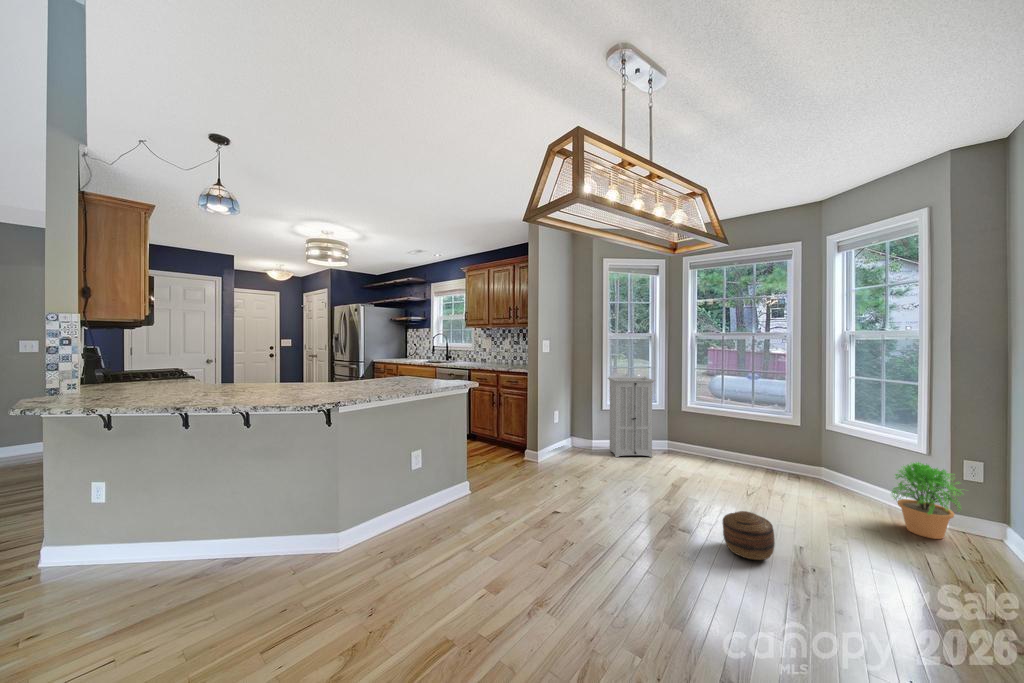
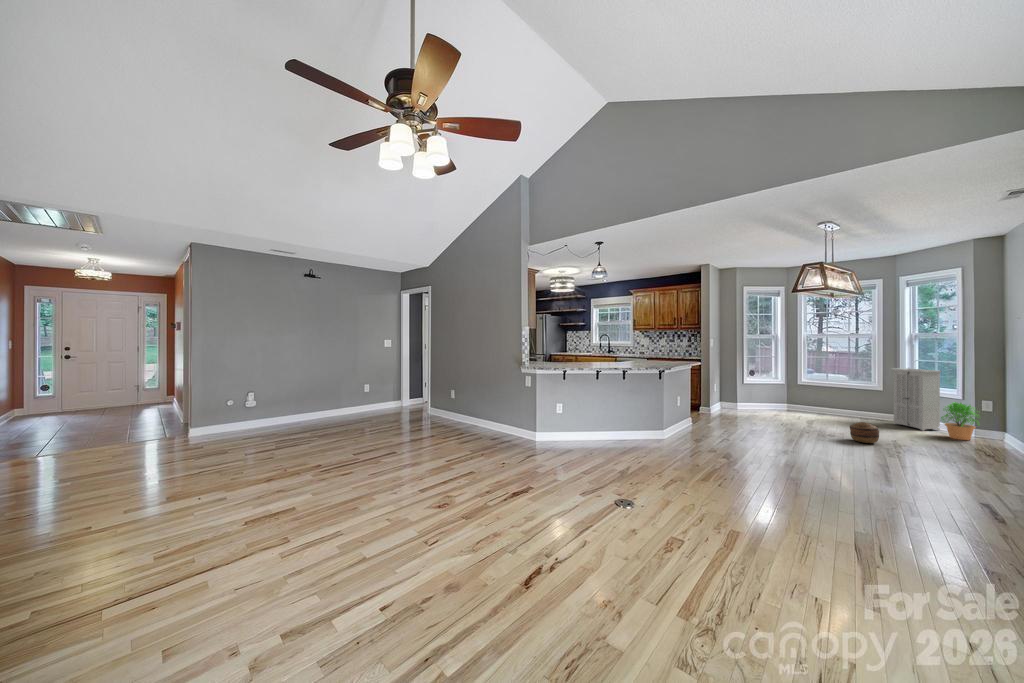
storage cabinet: present [608,377,655,457] -> present [892,368,941,430]

